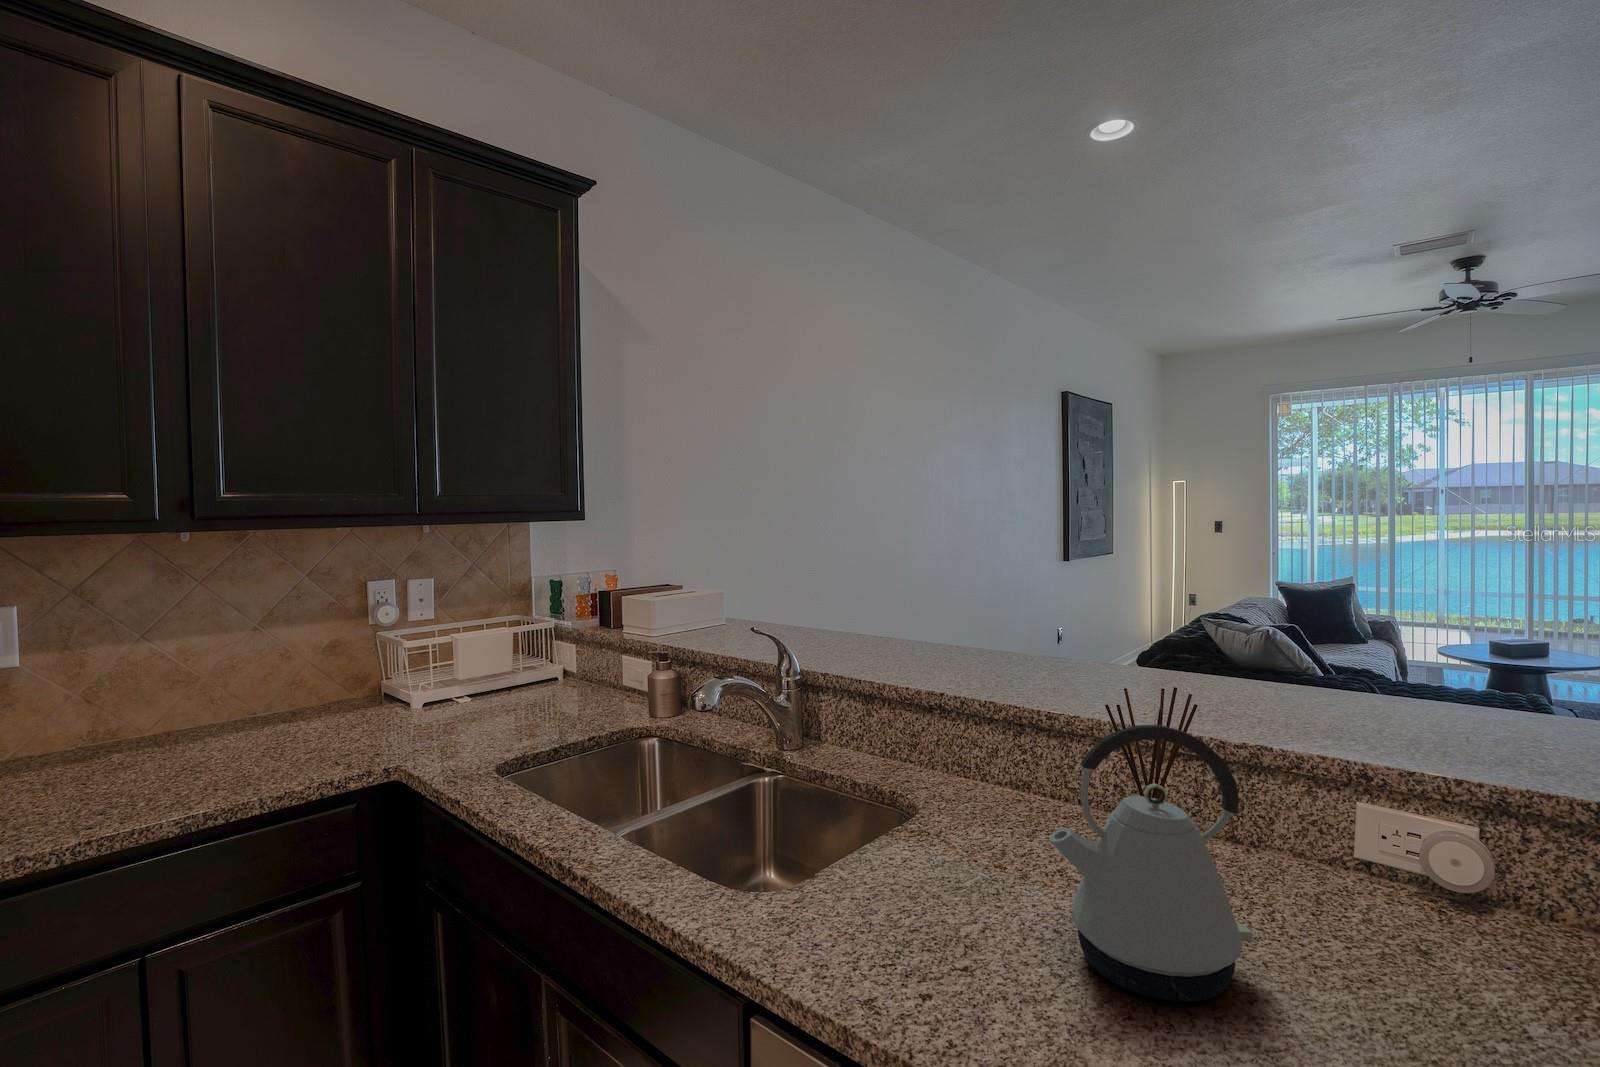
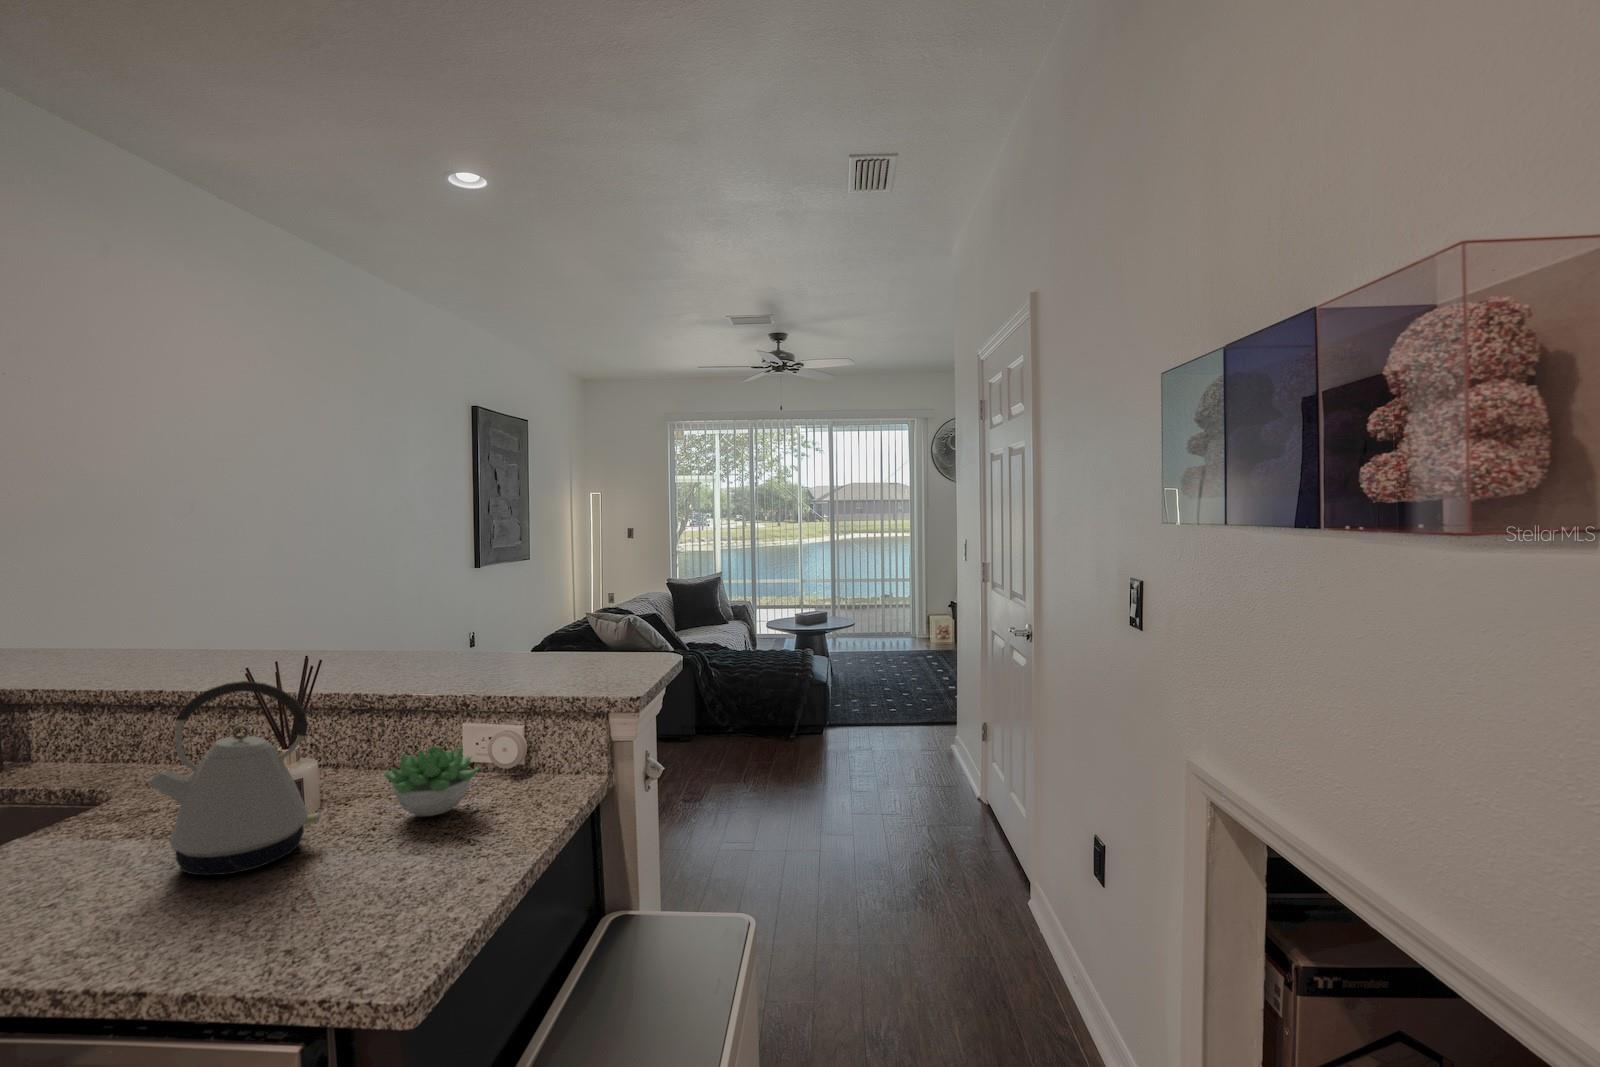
succulent plant: none [1303,843,1483,965] -> present [383,746,479,816]

